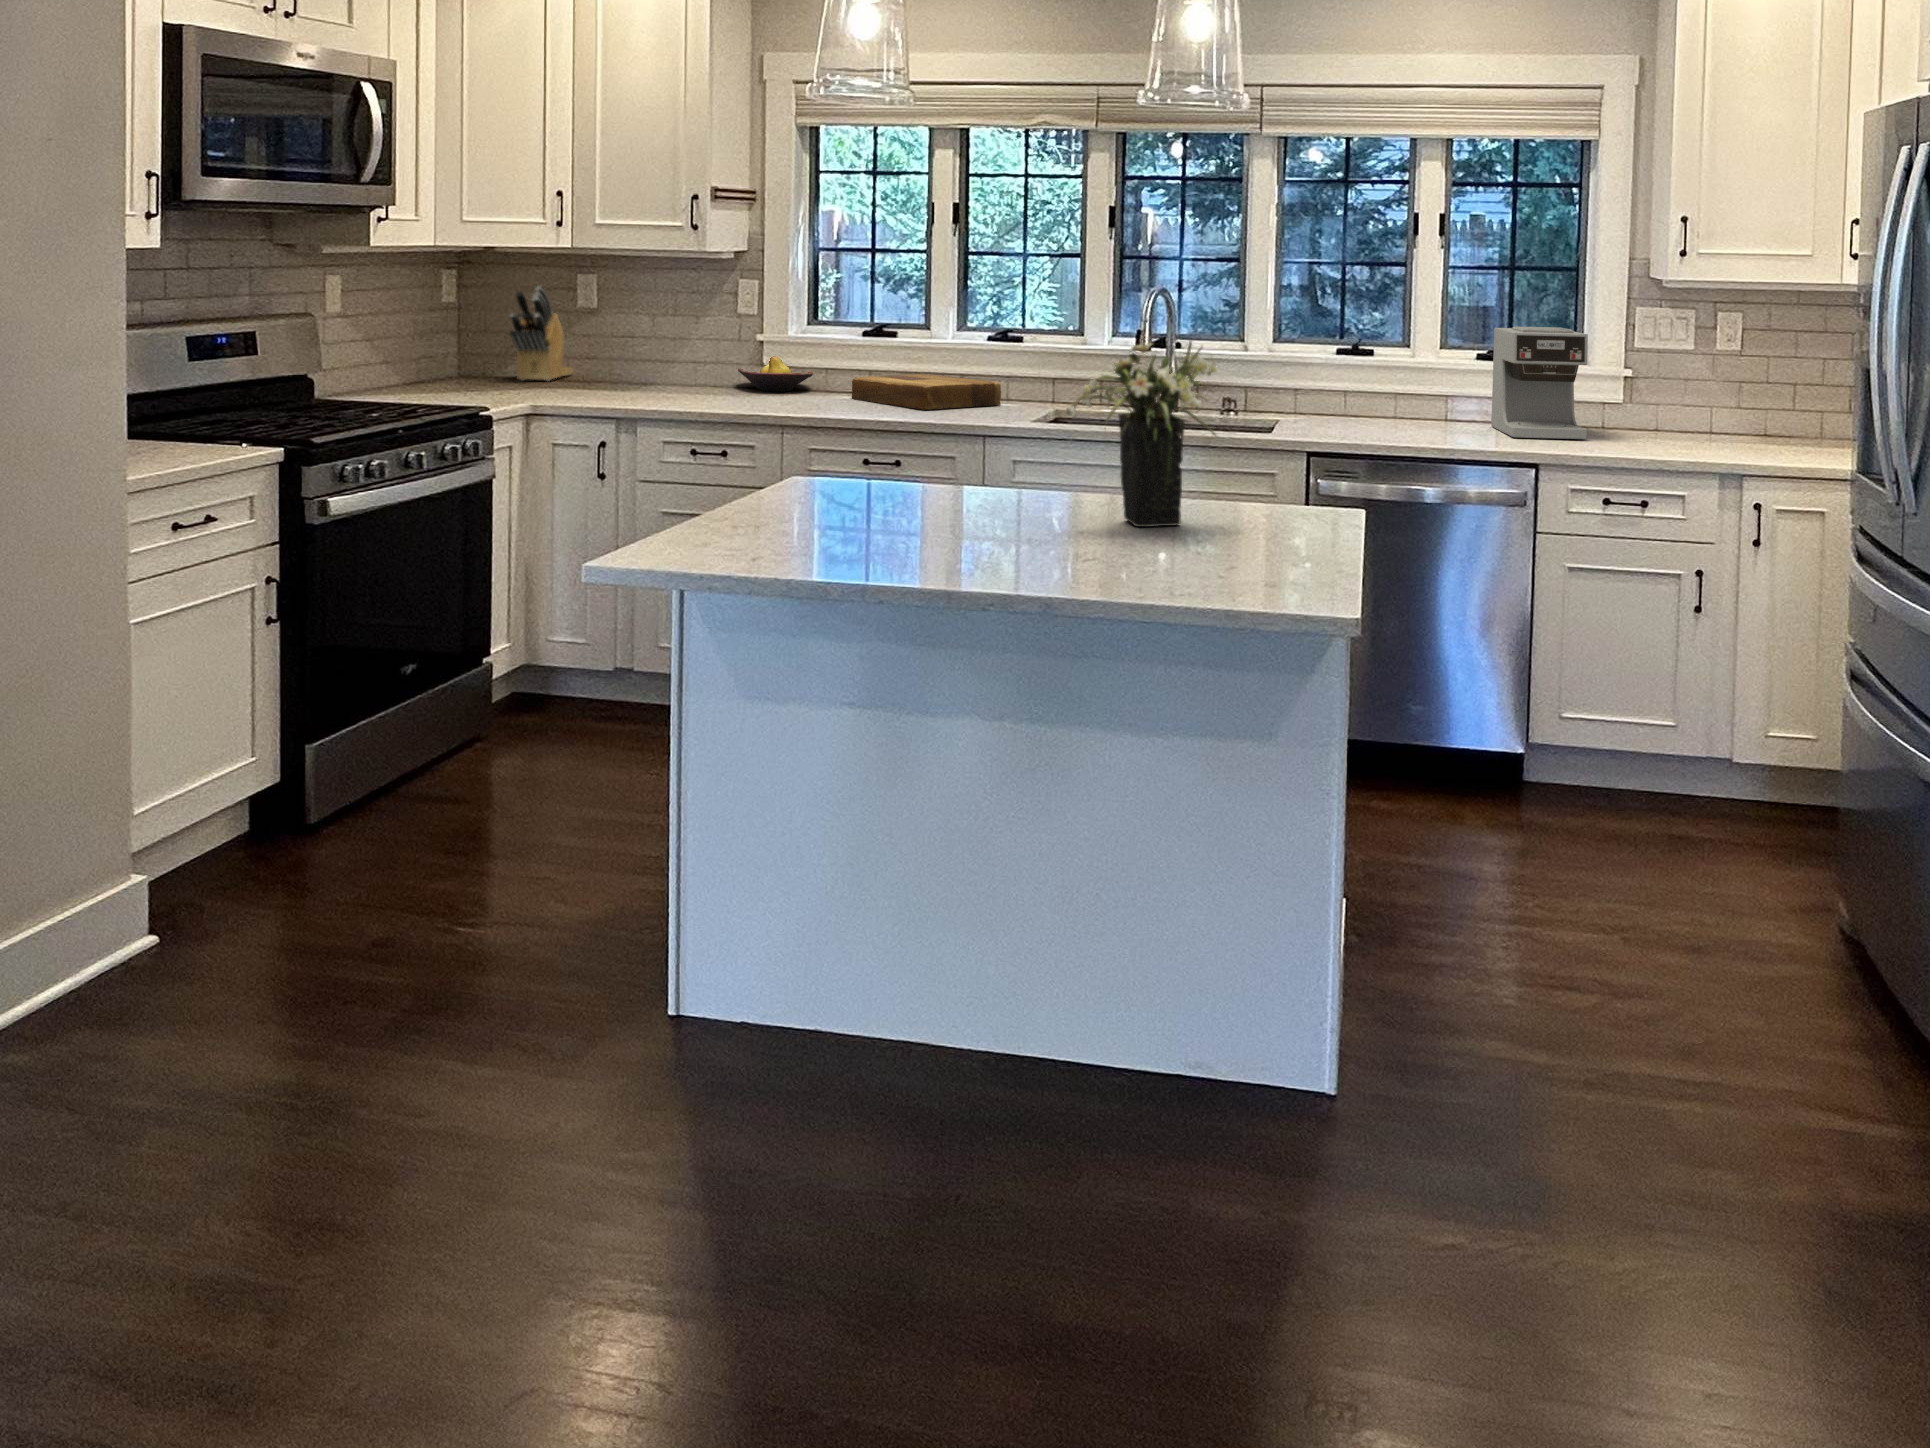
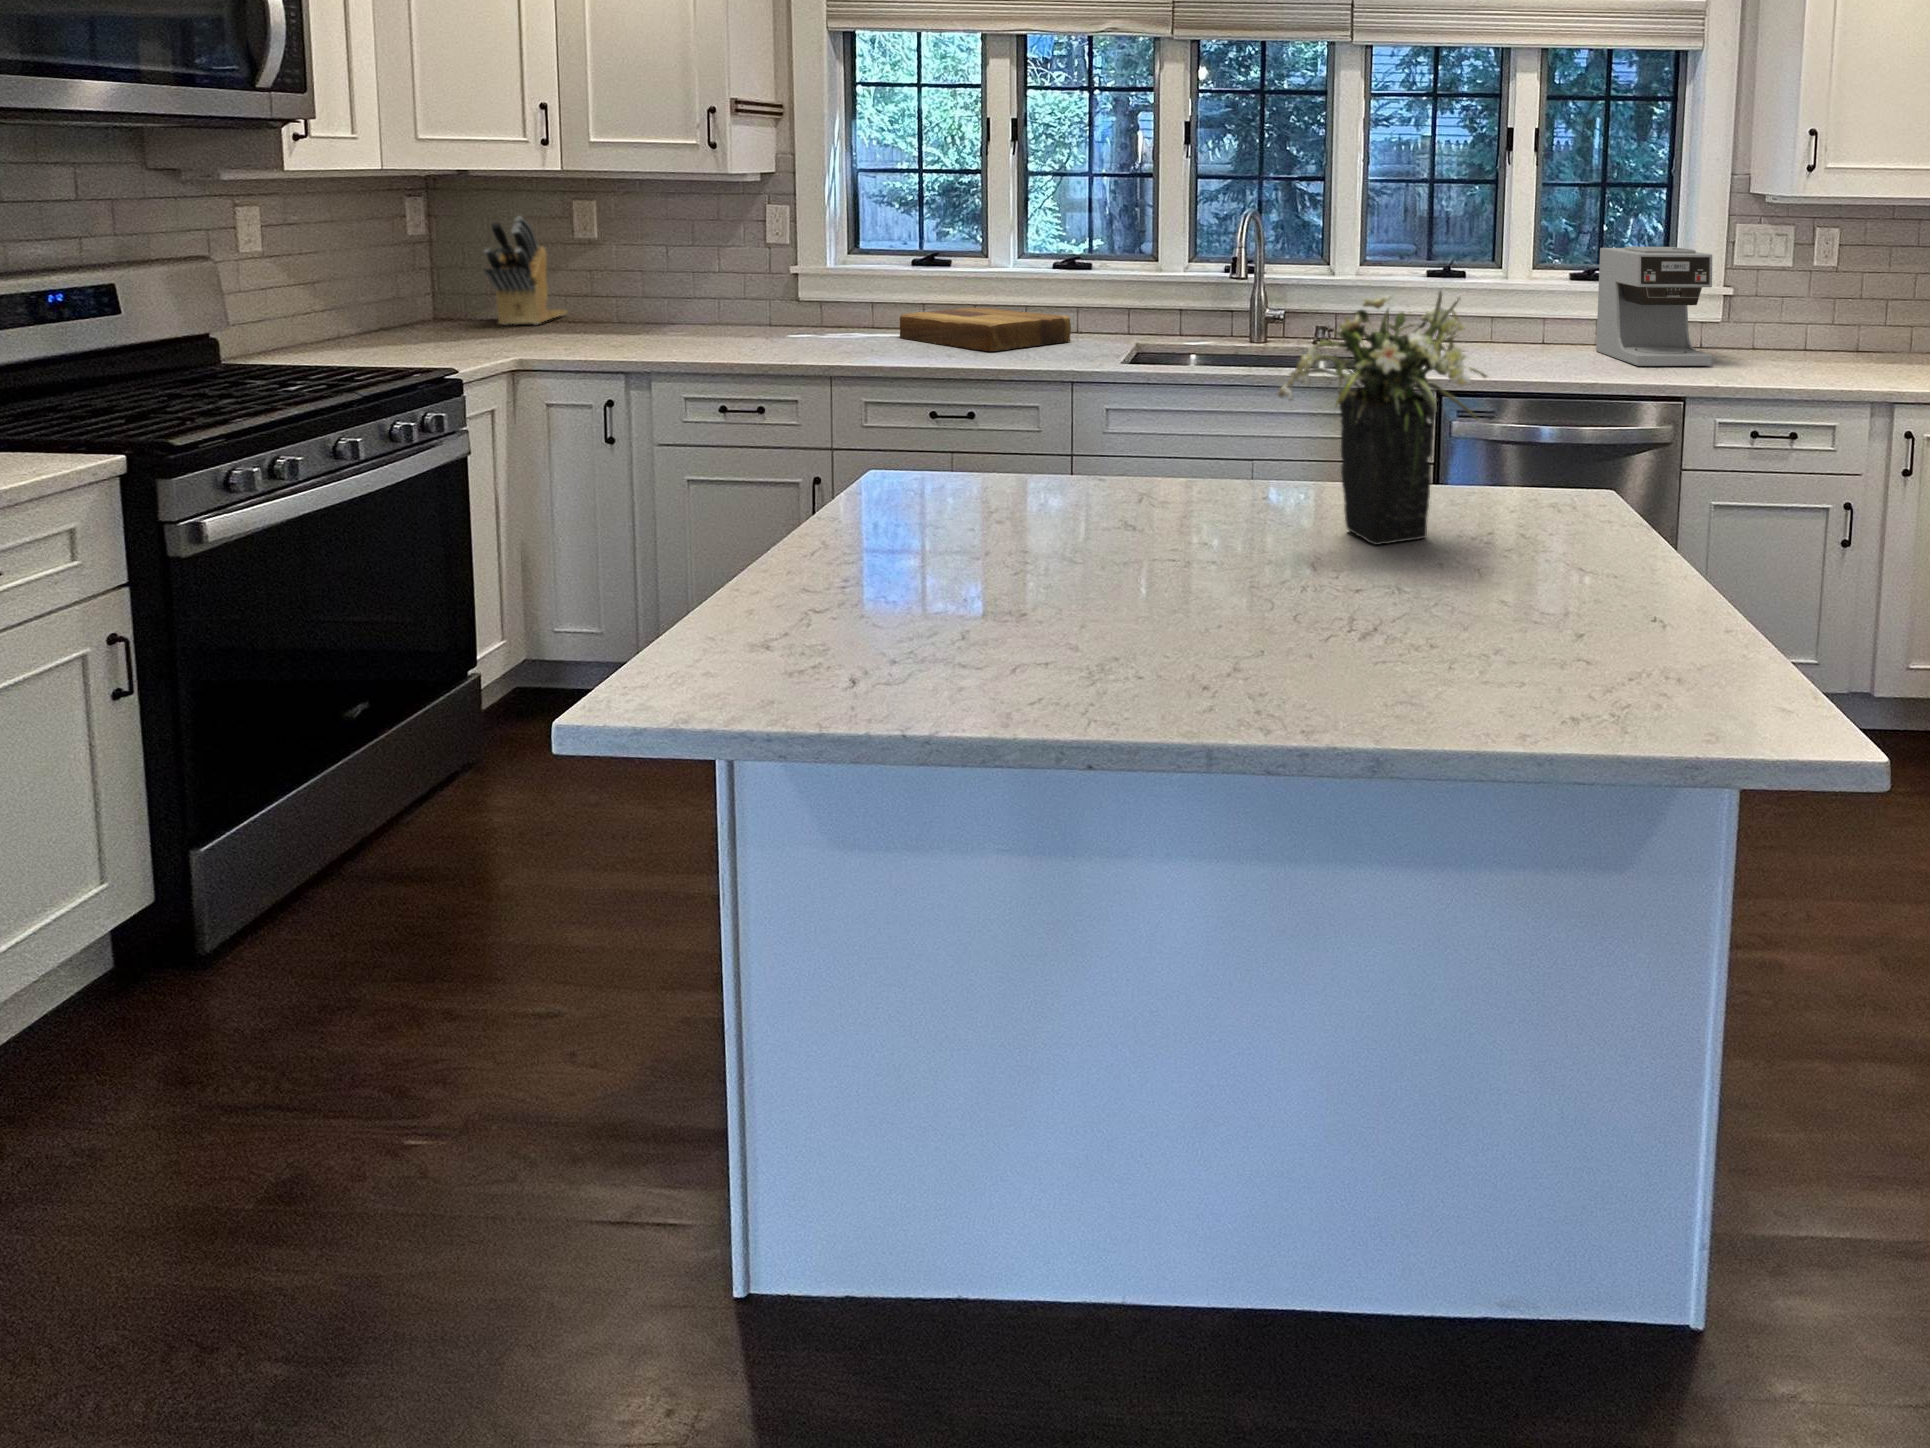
fruit bowl: present [738,356,813,391] -> none [764,288,851,331]

